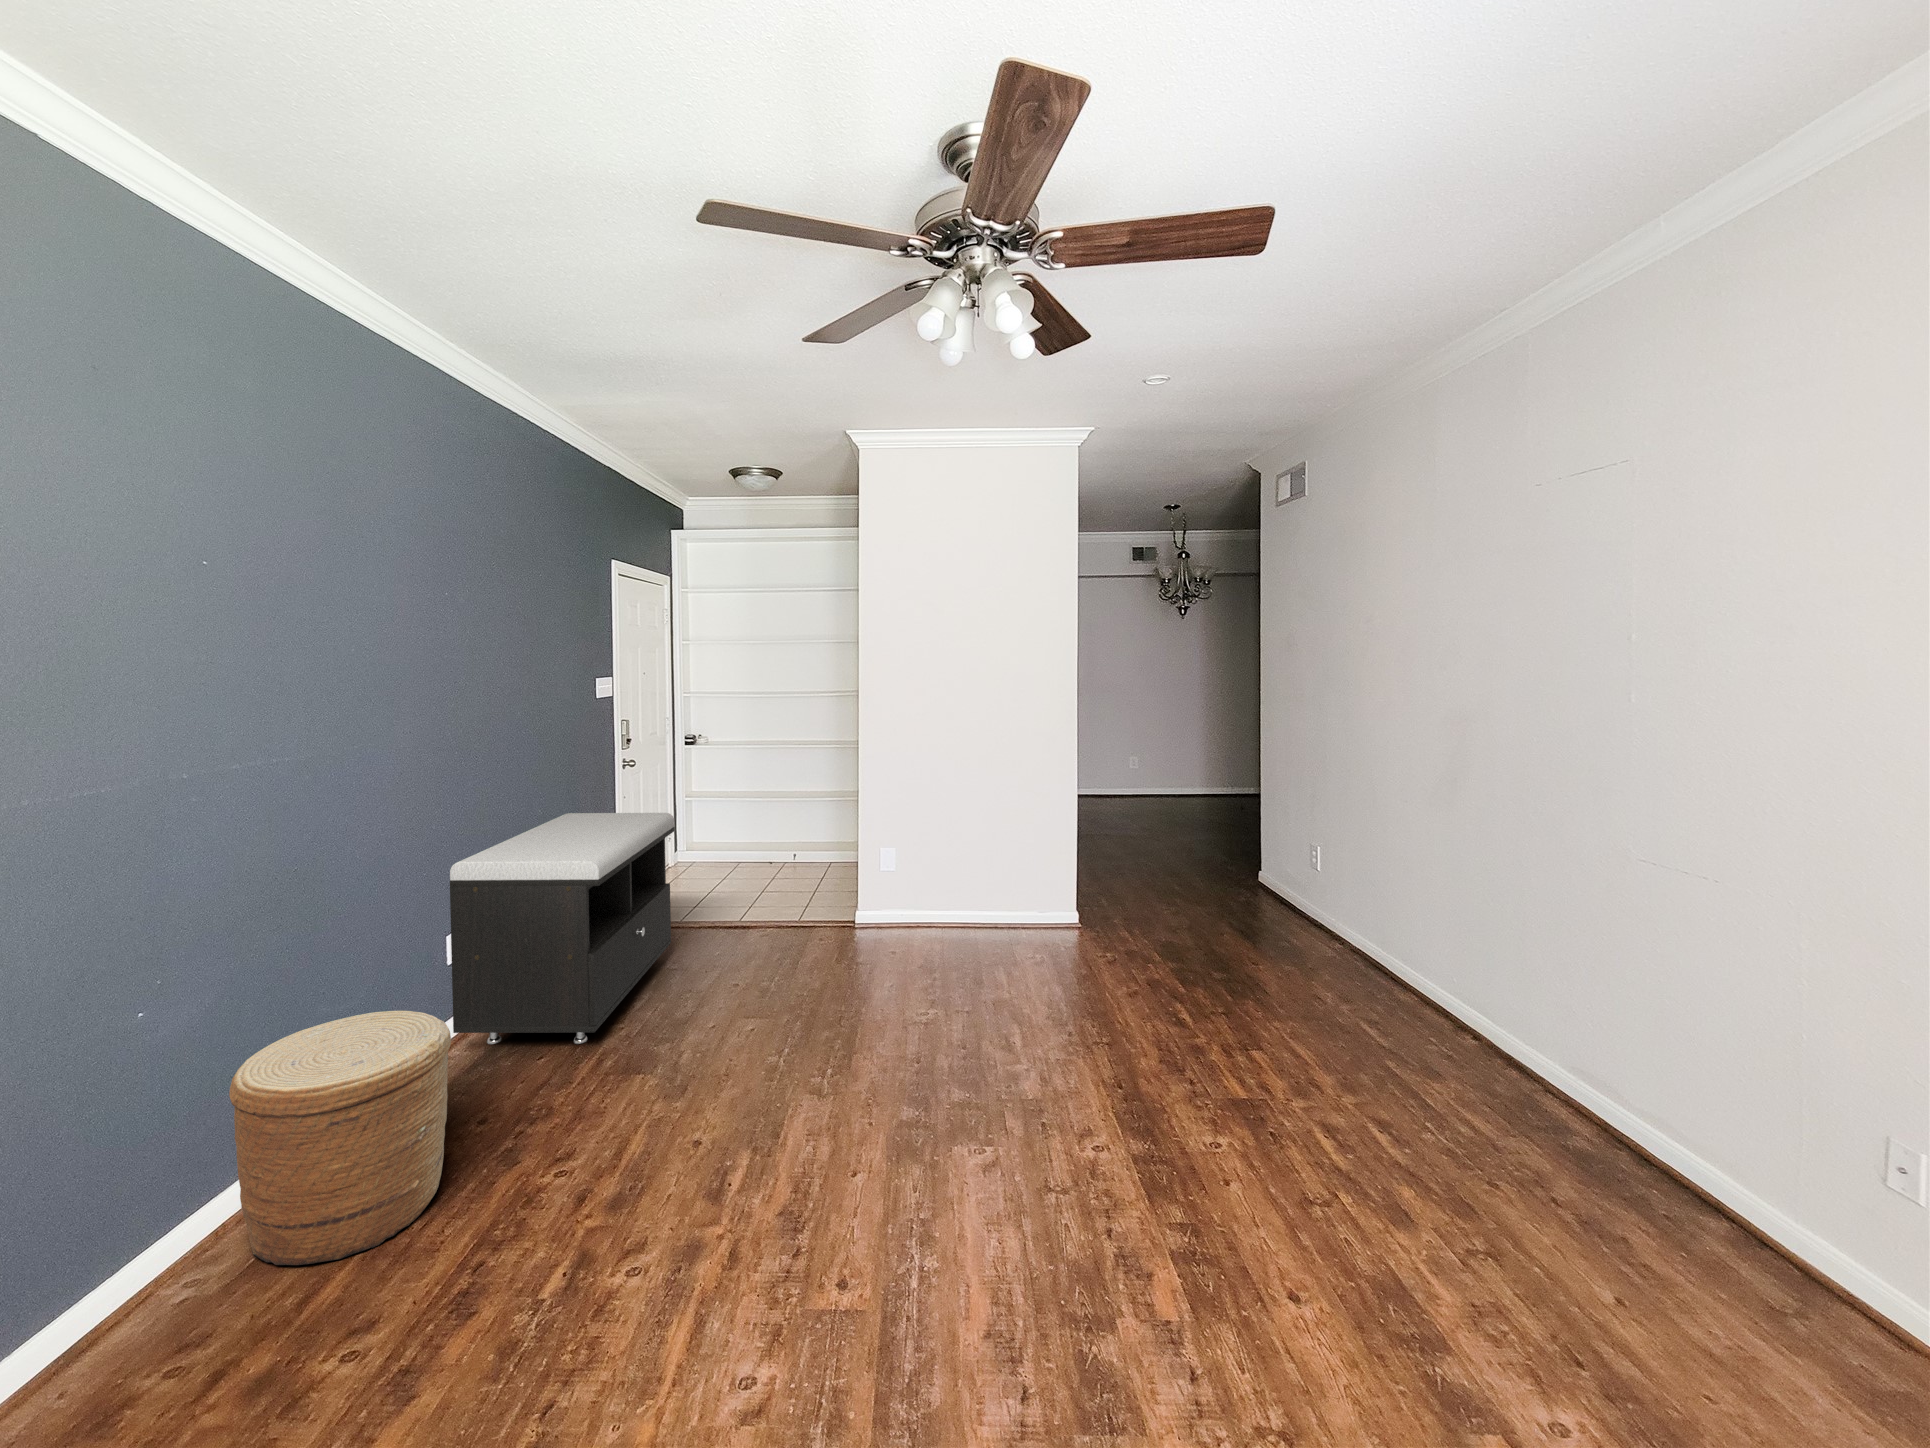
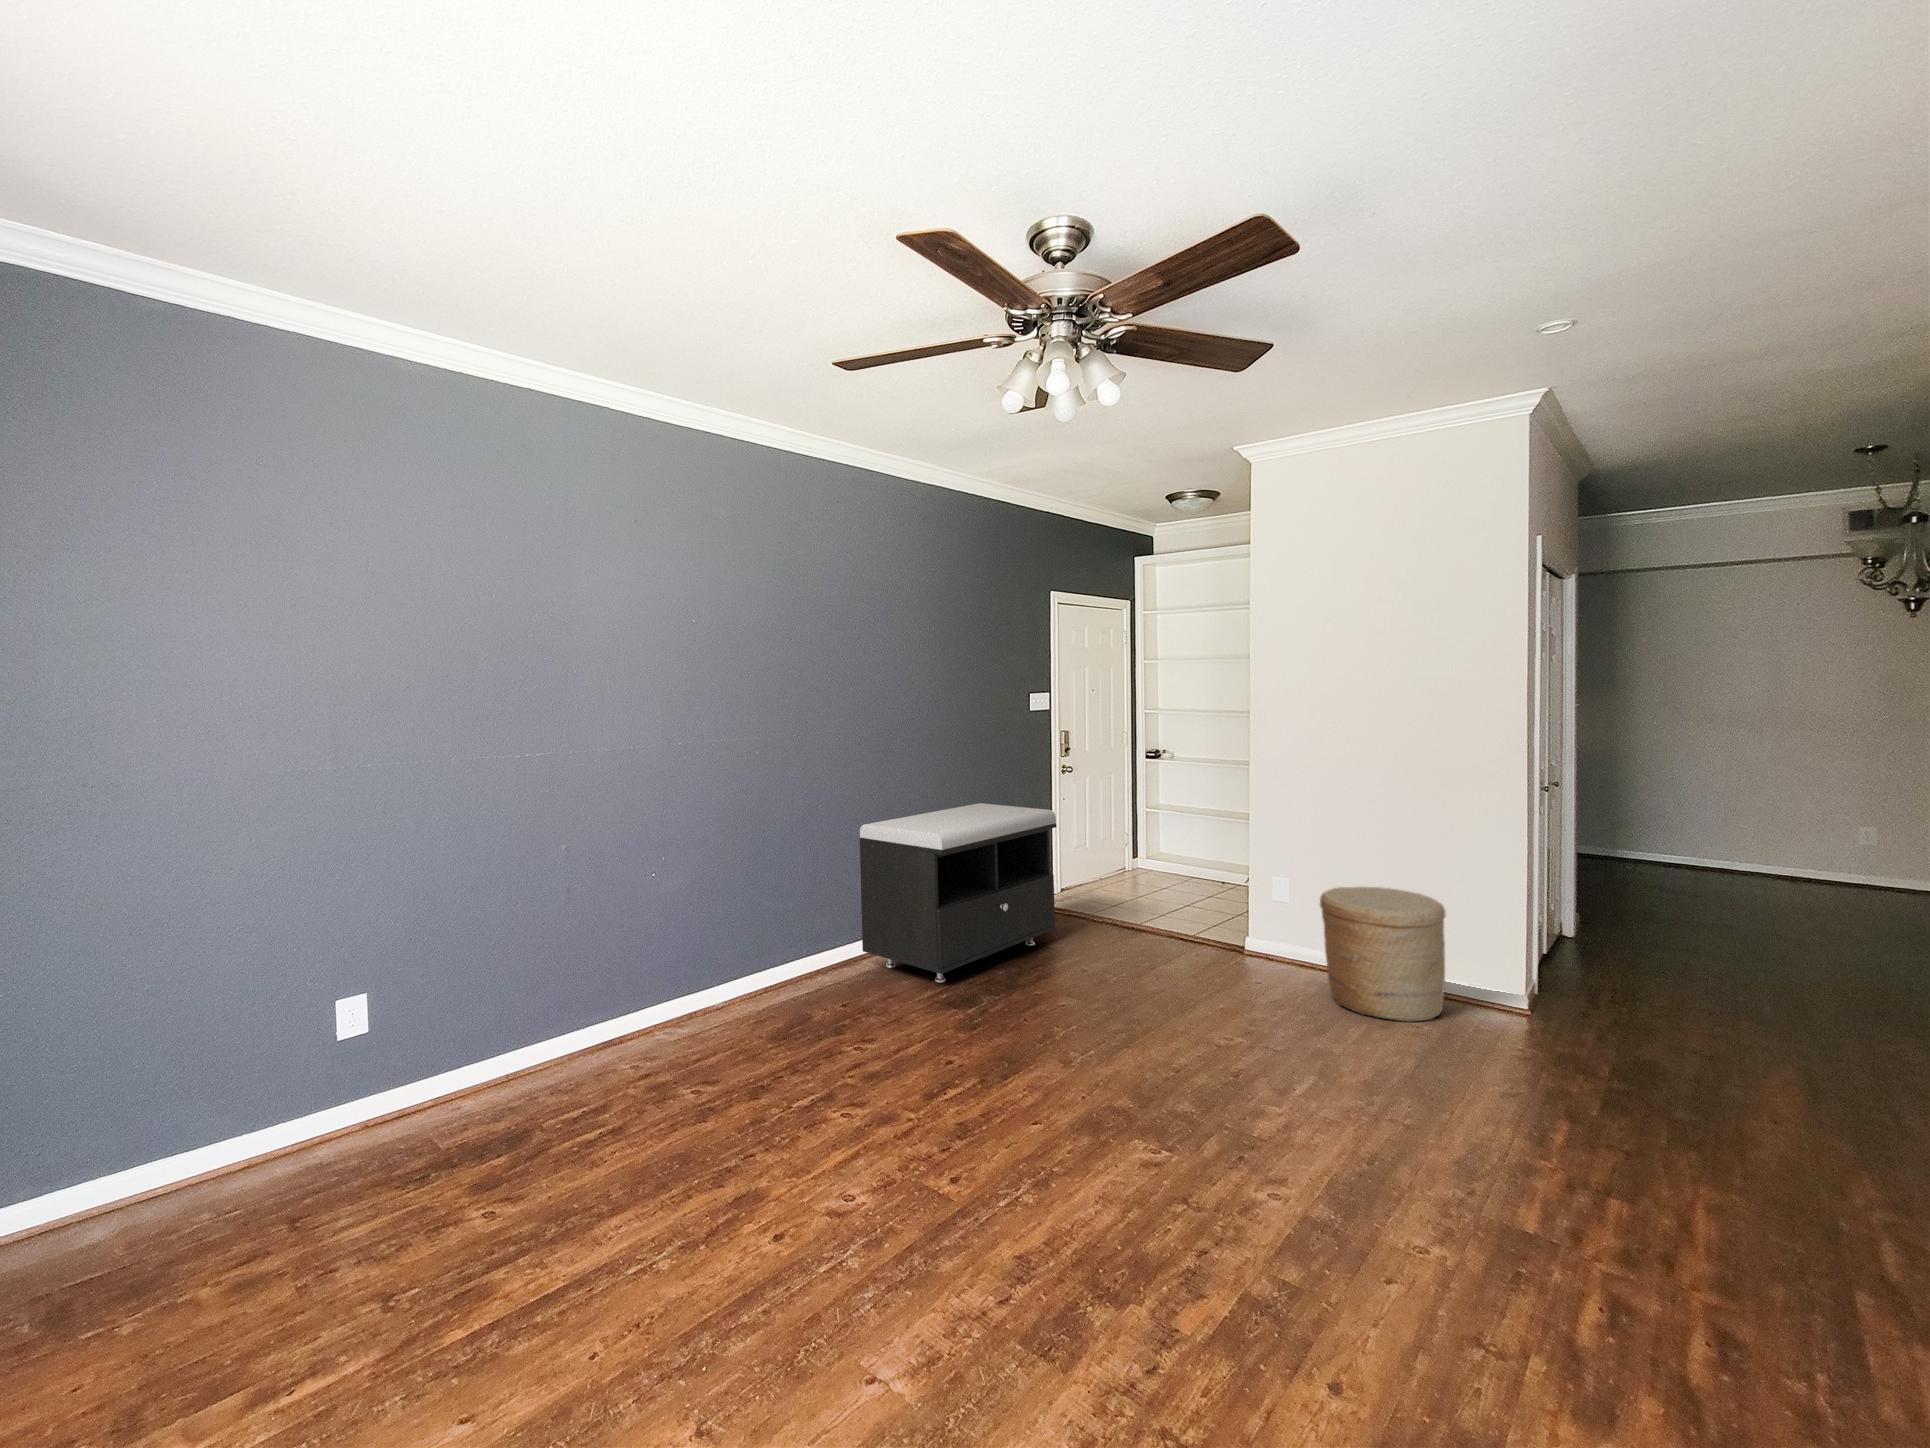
woven basket: present [229,1011,451,1265] -> present [1320,887,1446,1022]

